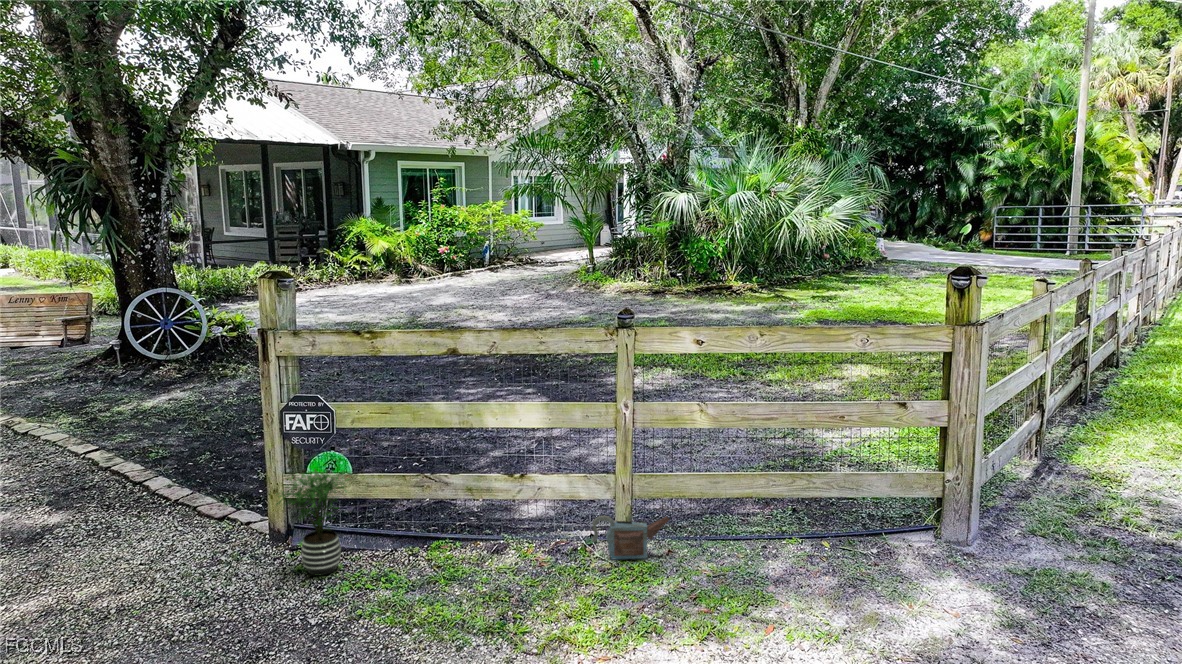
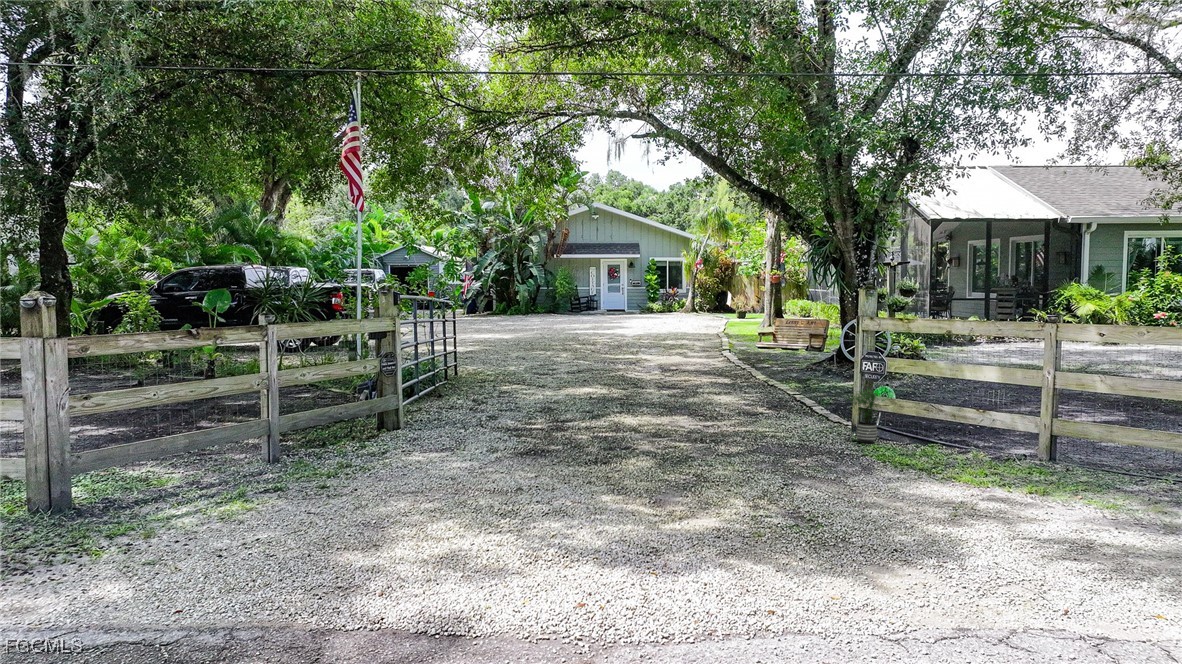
watering can: present [592,516,670,560] -> none [1018,441,1073,474]

